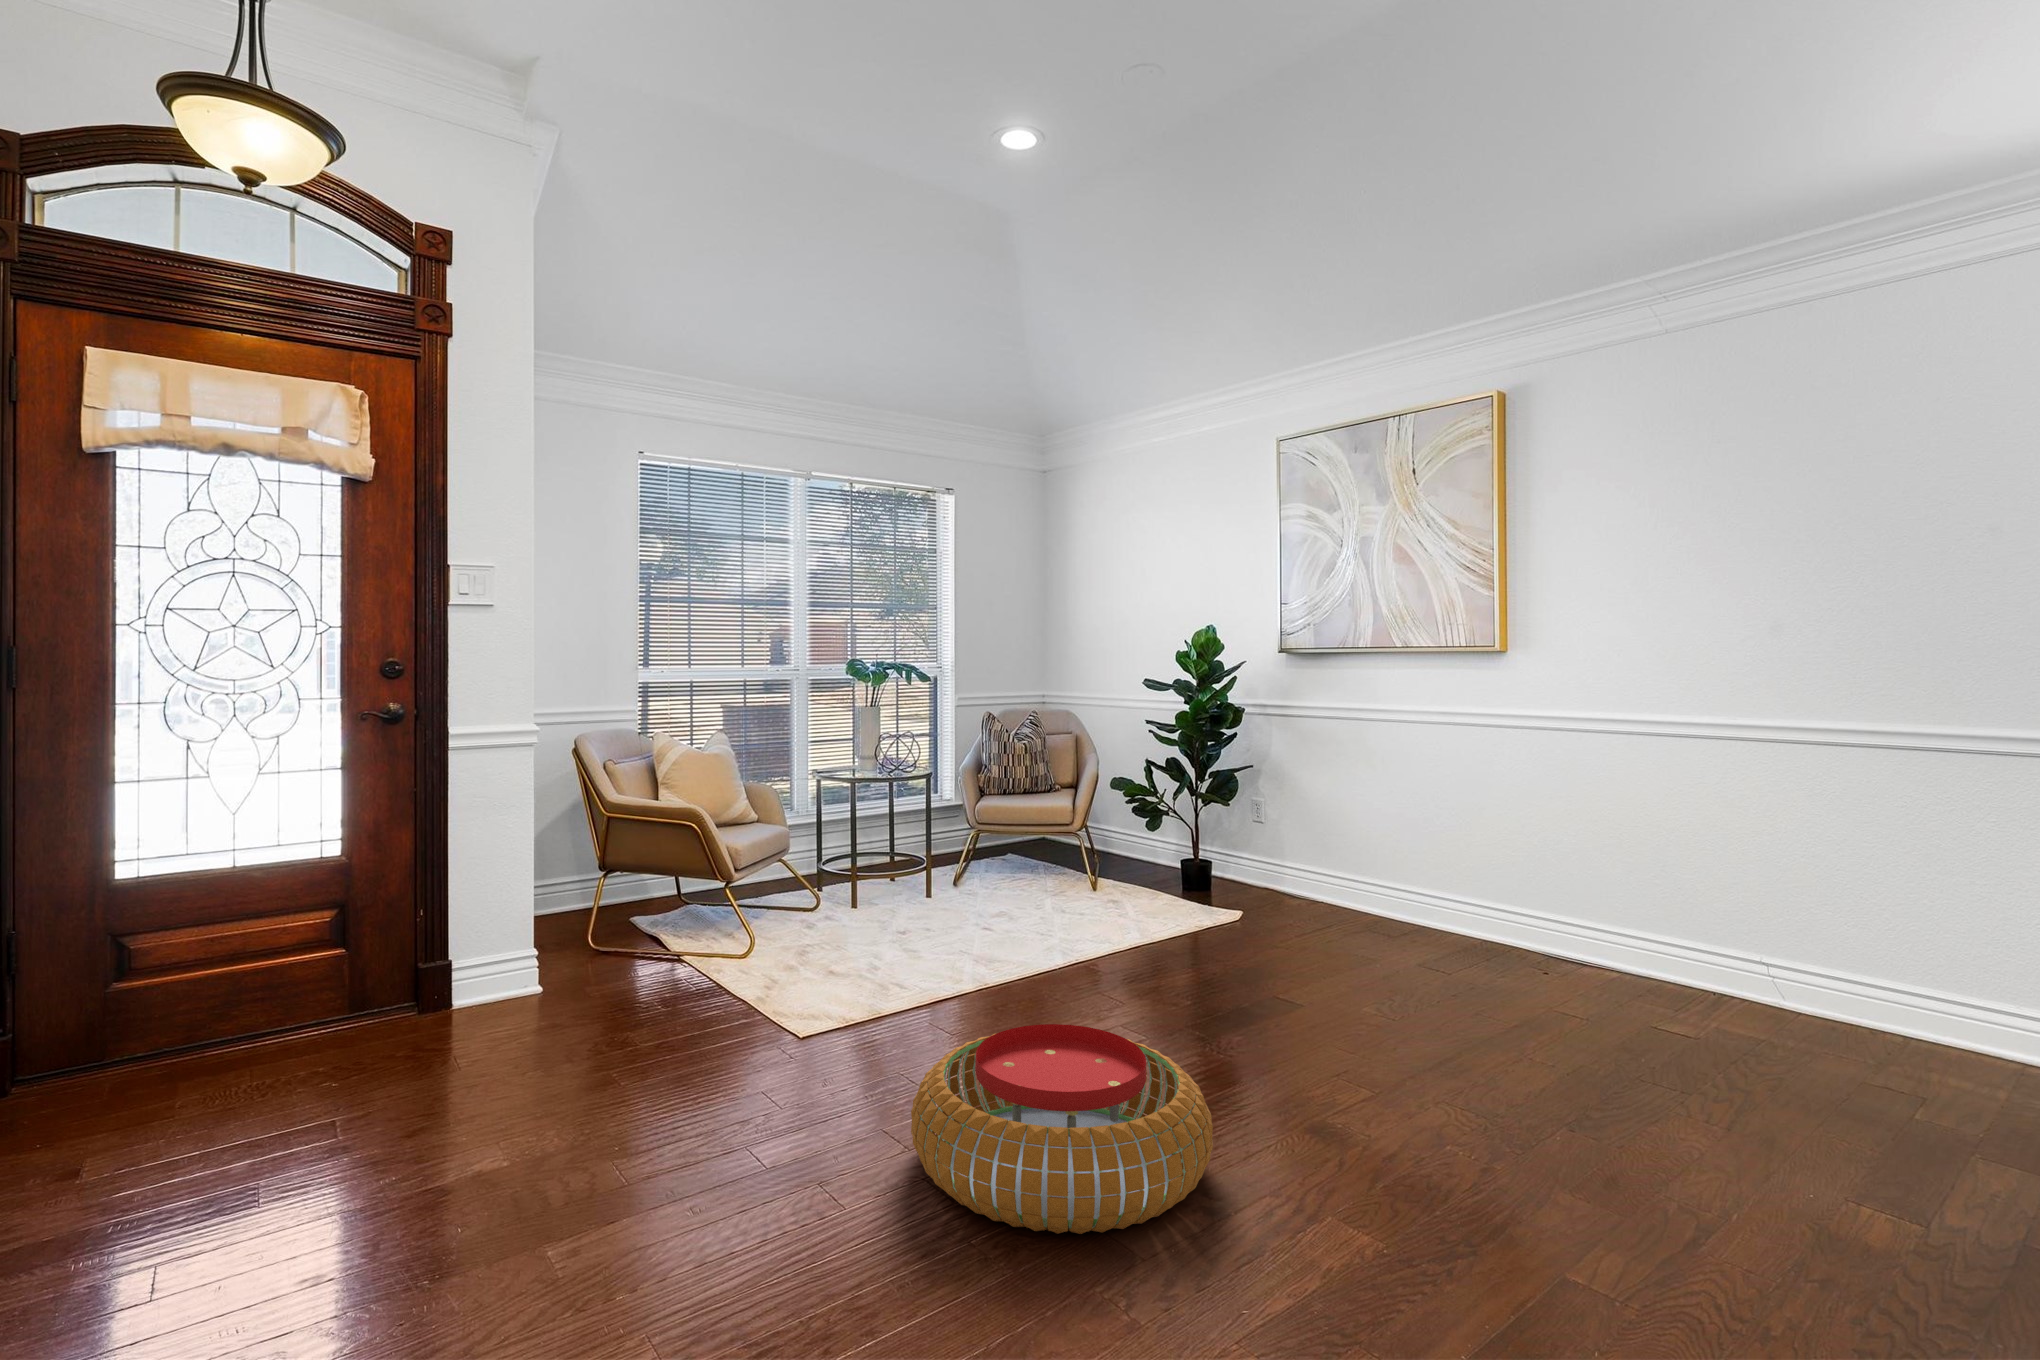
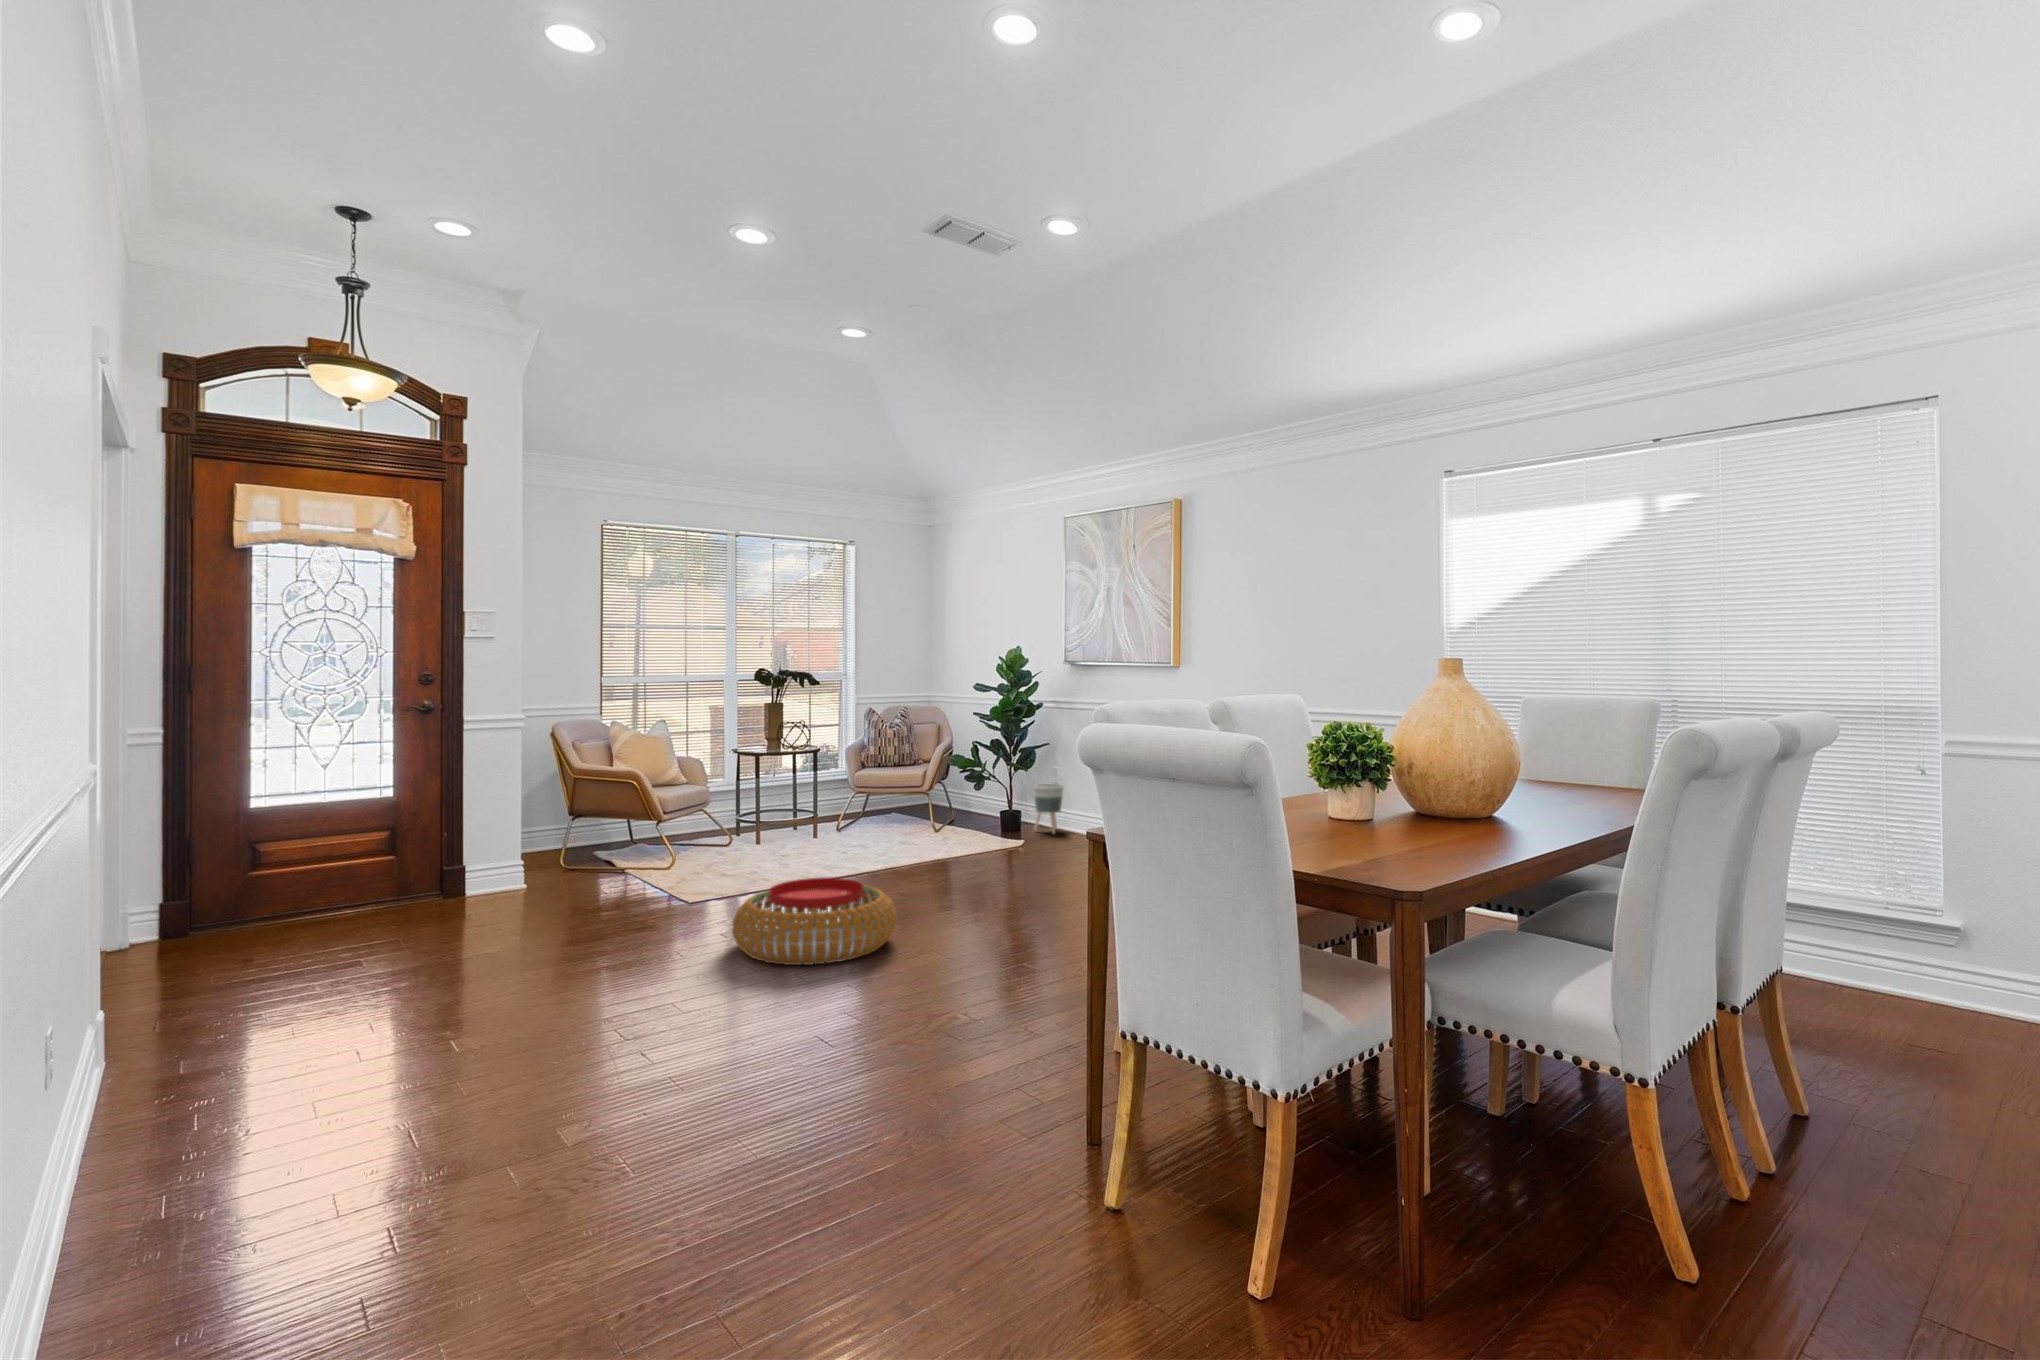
planter: none [1234,823,1280,897] -> present [1034,784,1064,833]

